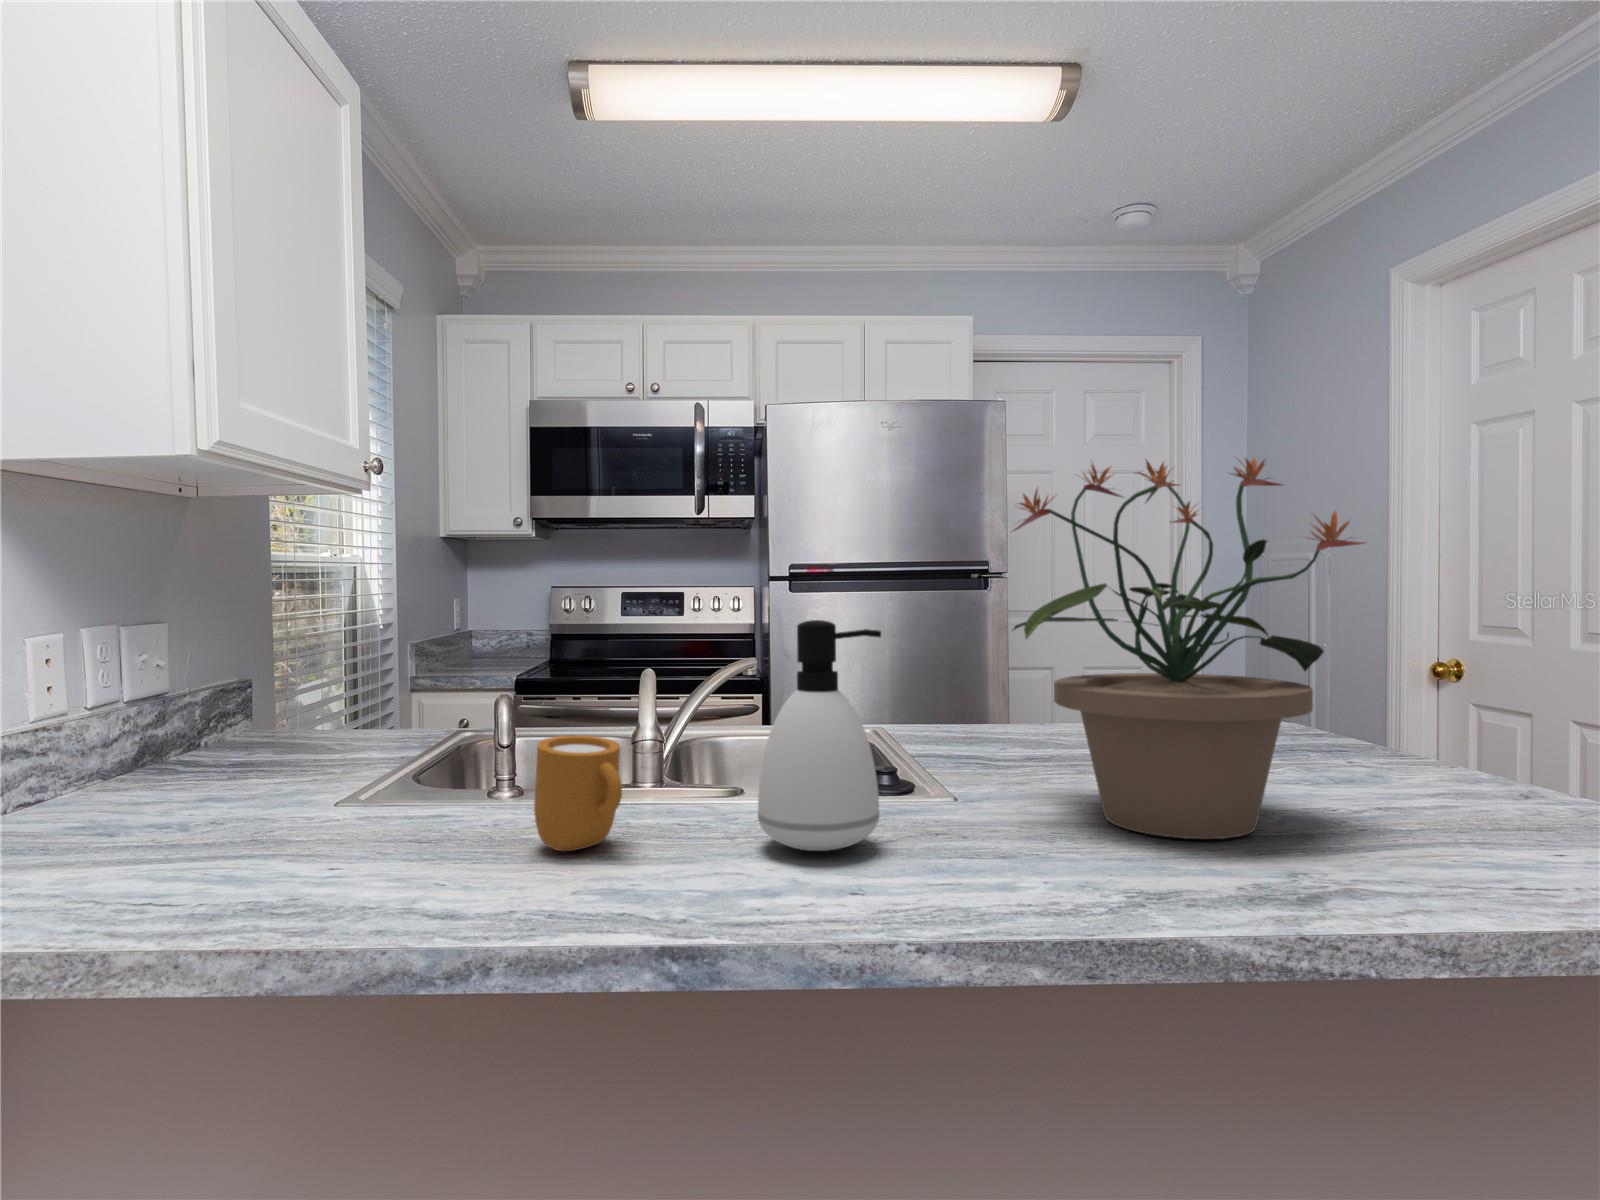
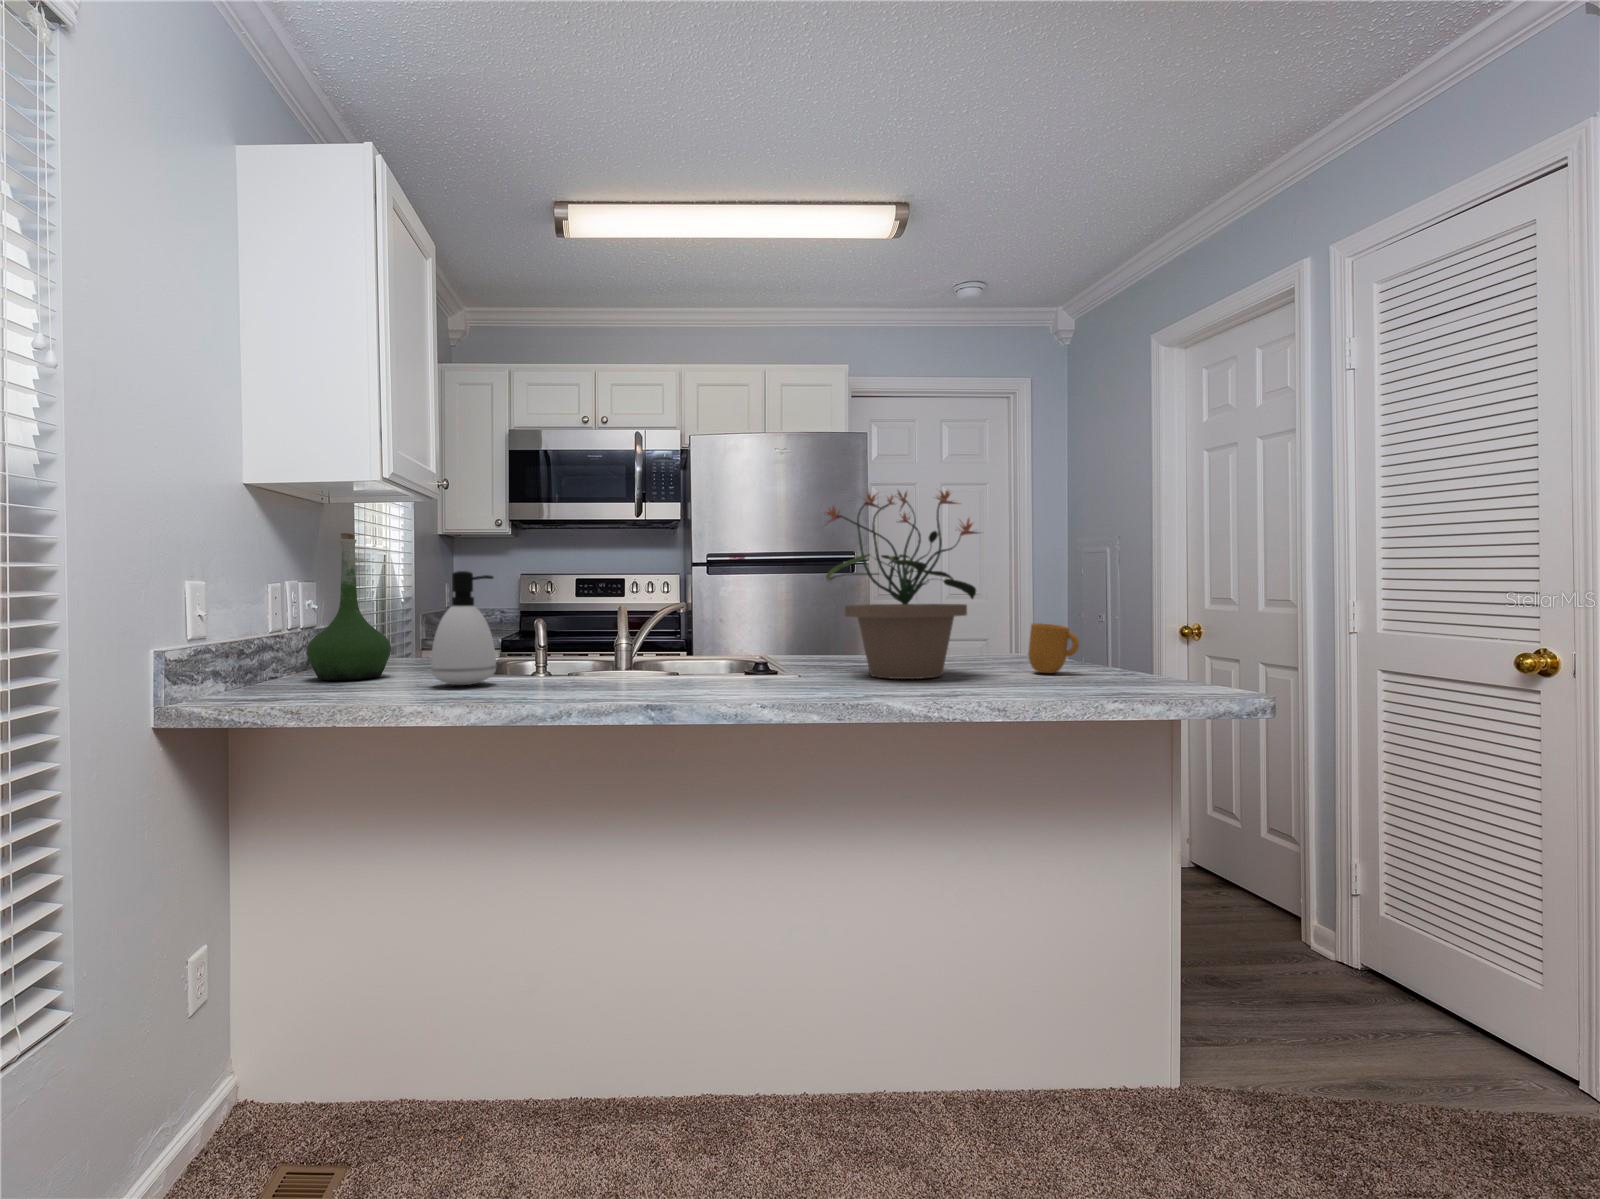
vase: none [84,548,244,812] -> present [307,533,391,680]
soap dispenser: present [758,620,881,851] -> present [431,571,496,685]
mug: present [534,735,622,851] -> present [1028,623,1079,673]

